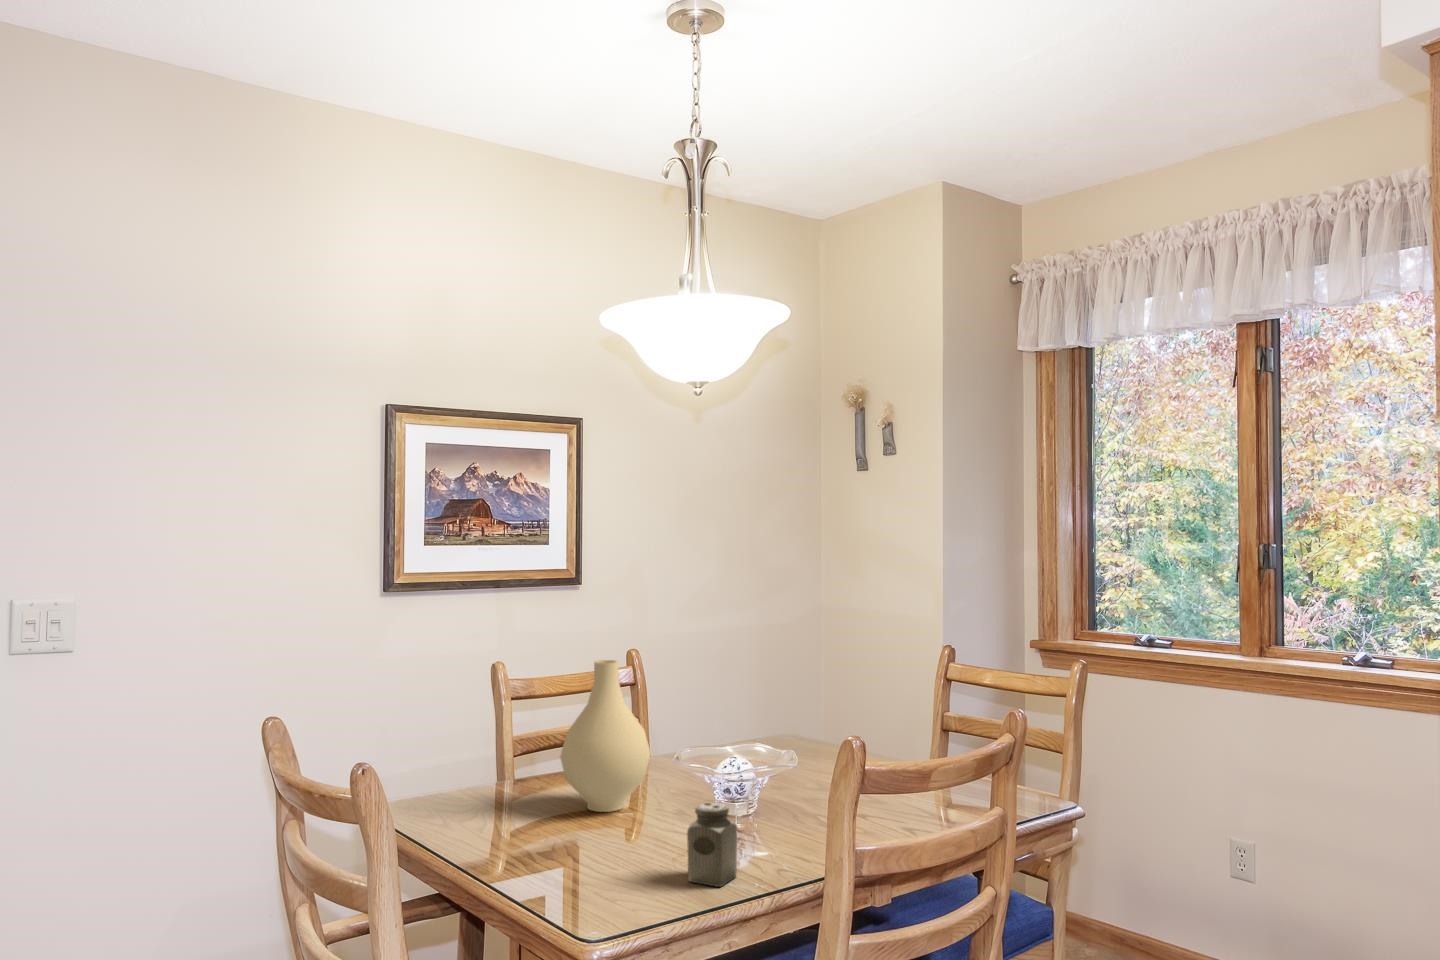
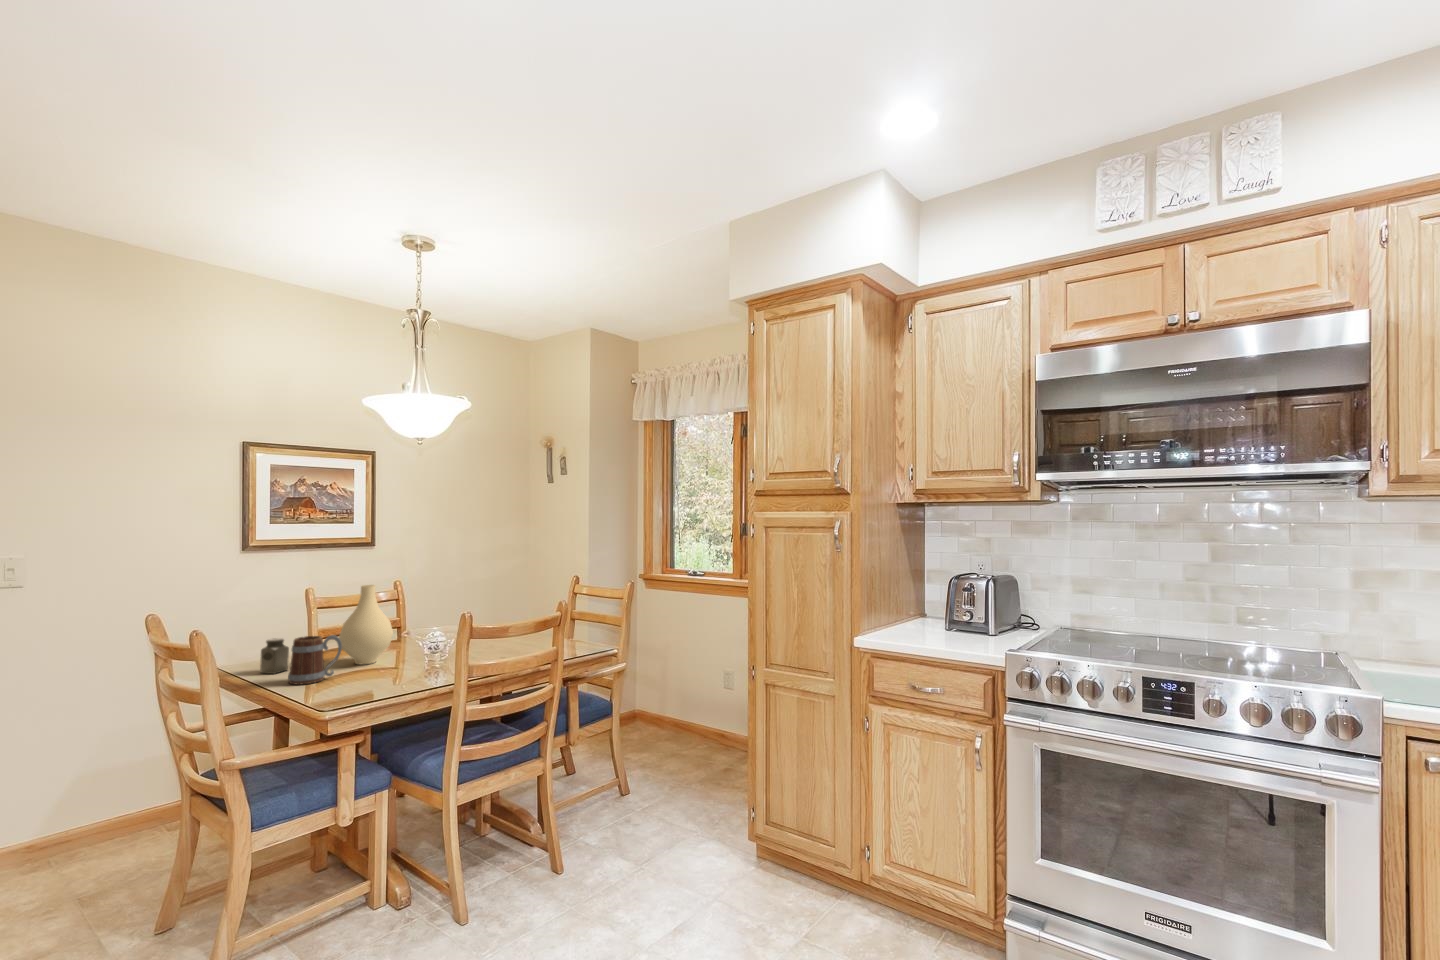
mug: none [488,758,576,853] -> present [288,635,342,685]
salt shaker: present [687,803,737,887] -> present [260,638,289,674]

